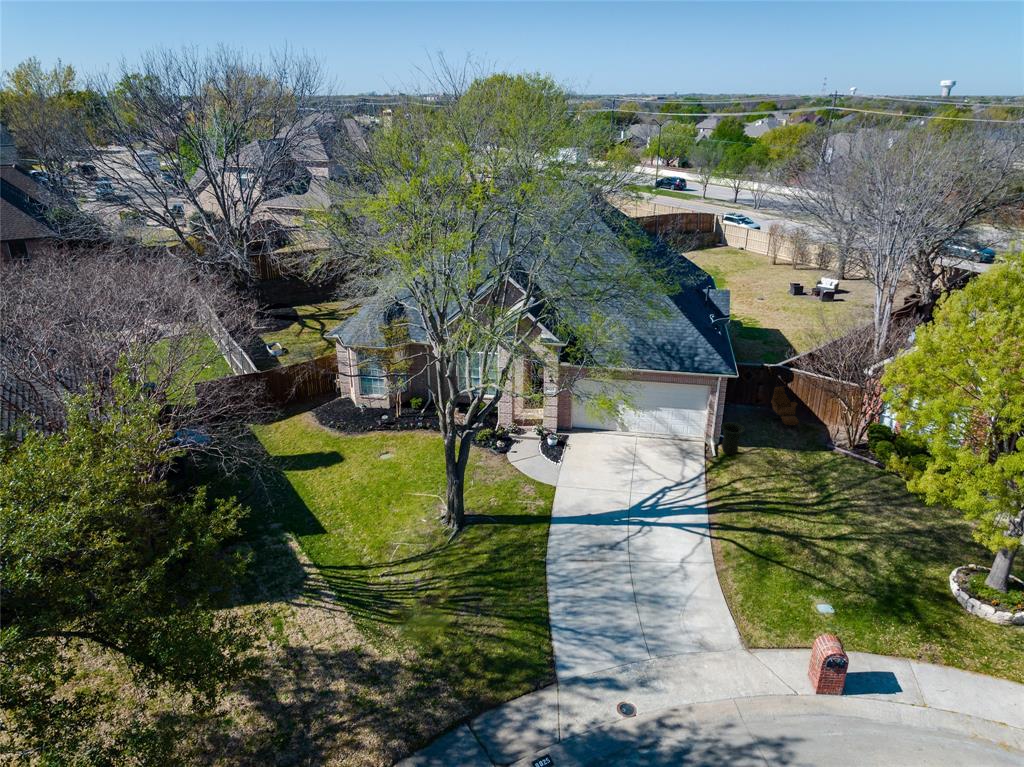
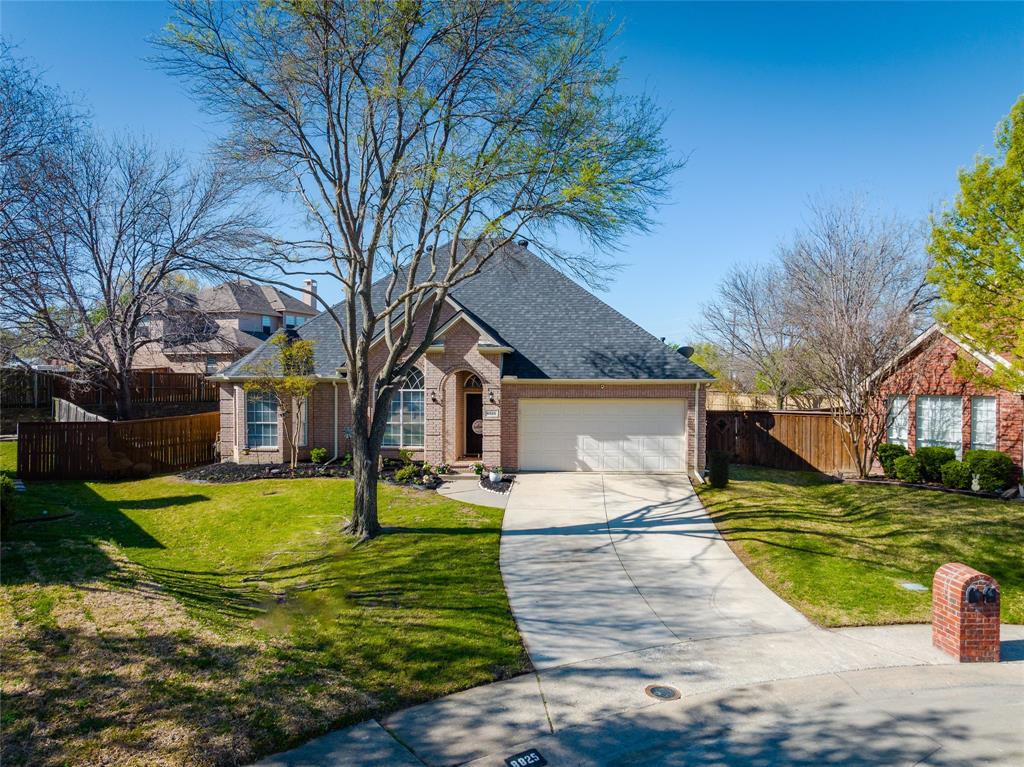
lounge chair: present [771,387,799,428] -> present [97,437,152,480]

